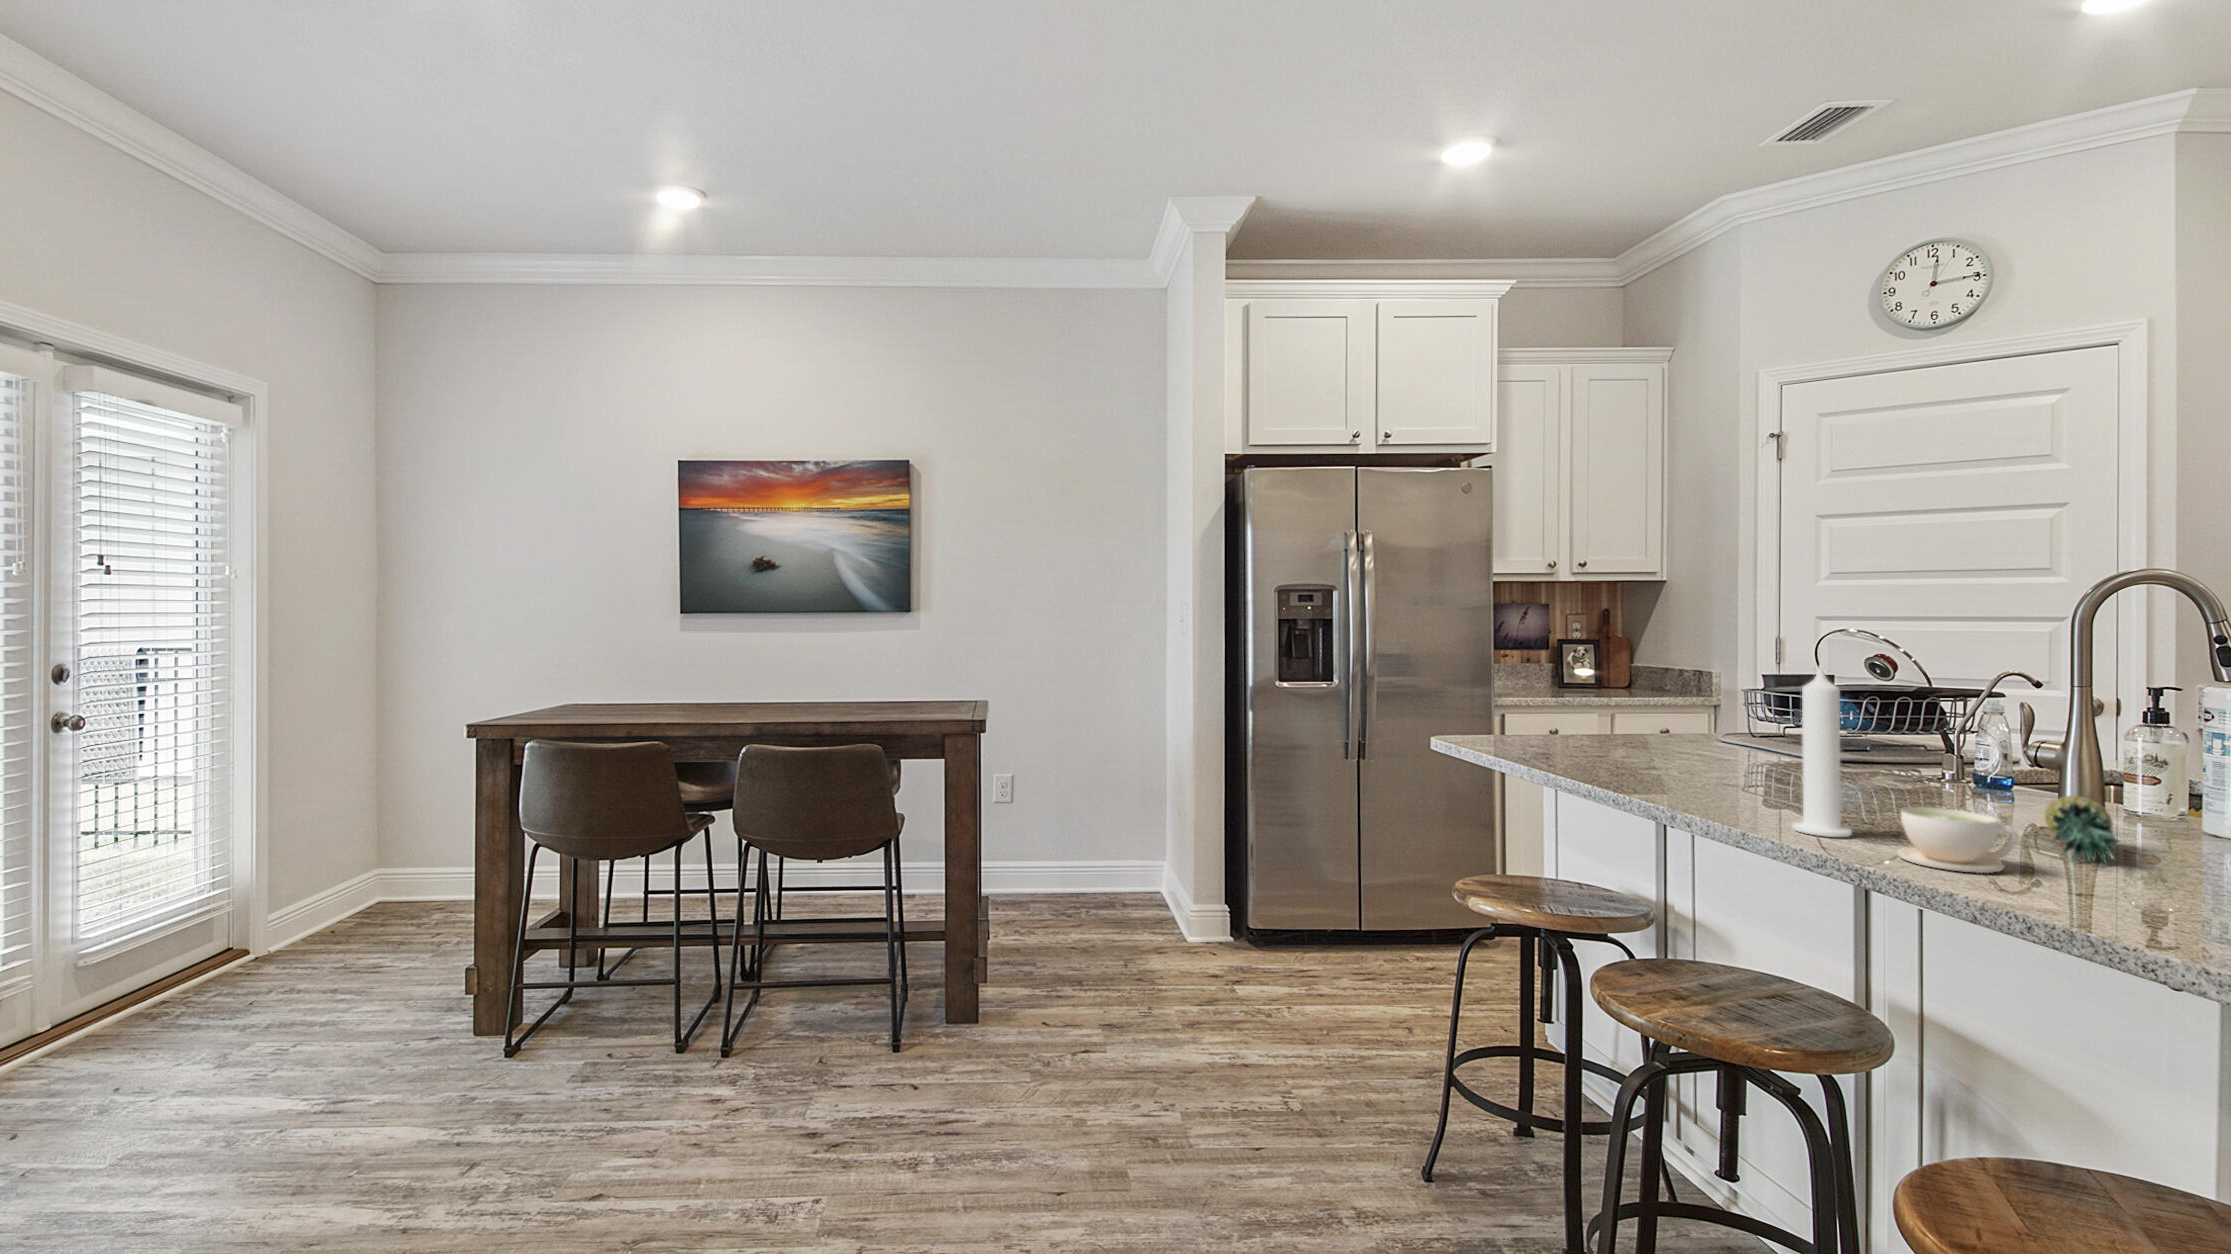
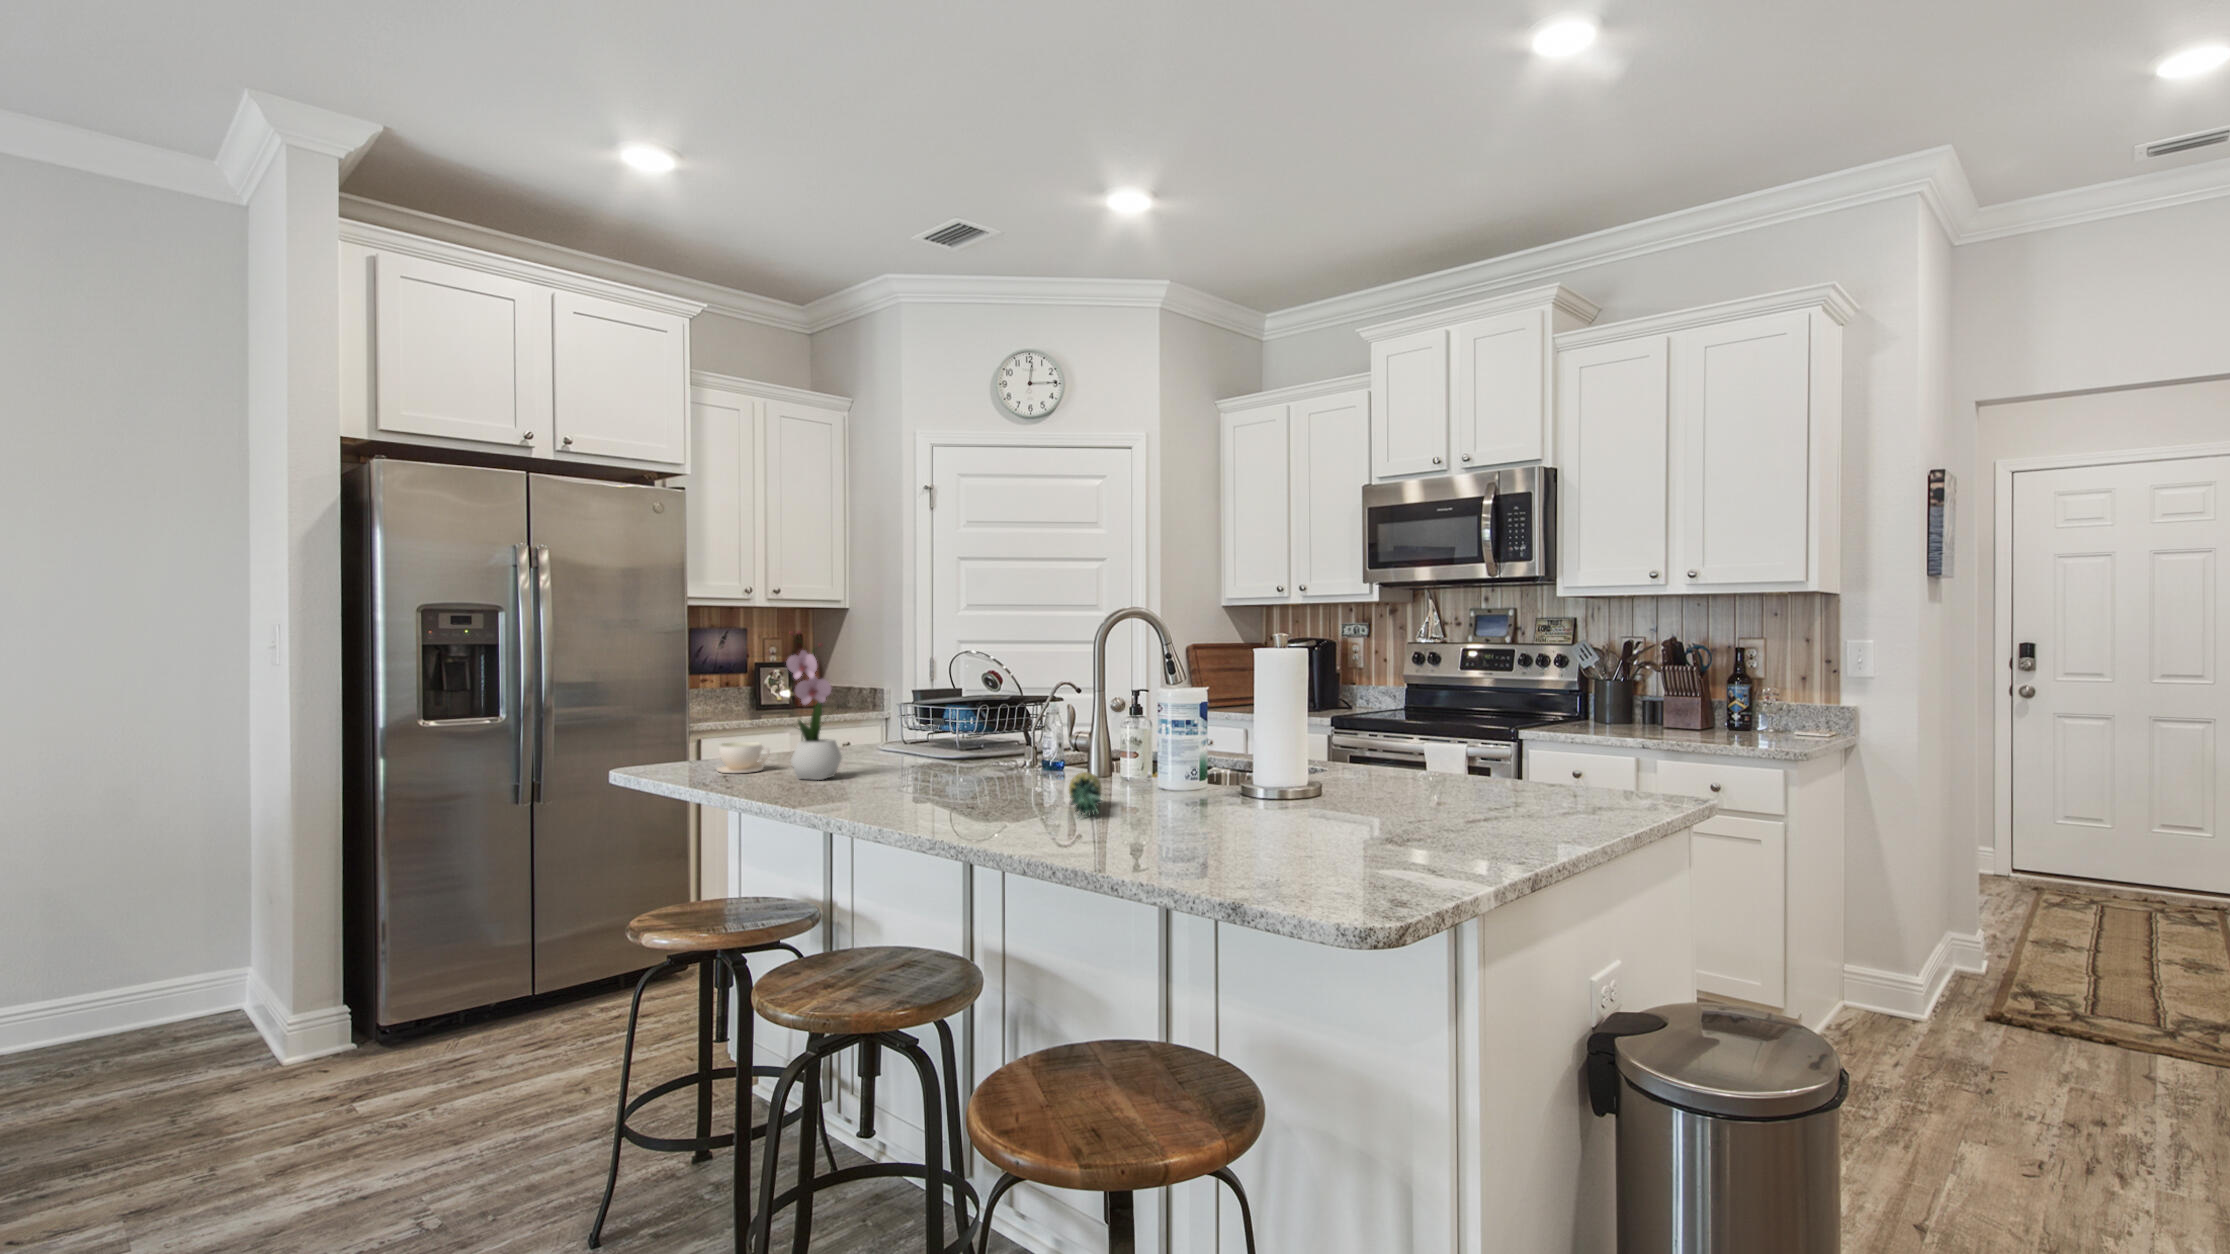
flower arrangement: none [1603,598,1681,765] -> present [786,631,842,780]
candle: present [1793,665,1852,837] -> none [919,690,957,825]
coffee cup: present [1897,807,2018,873] -> present [717,742,770,773]

